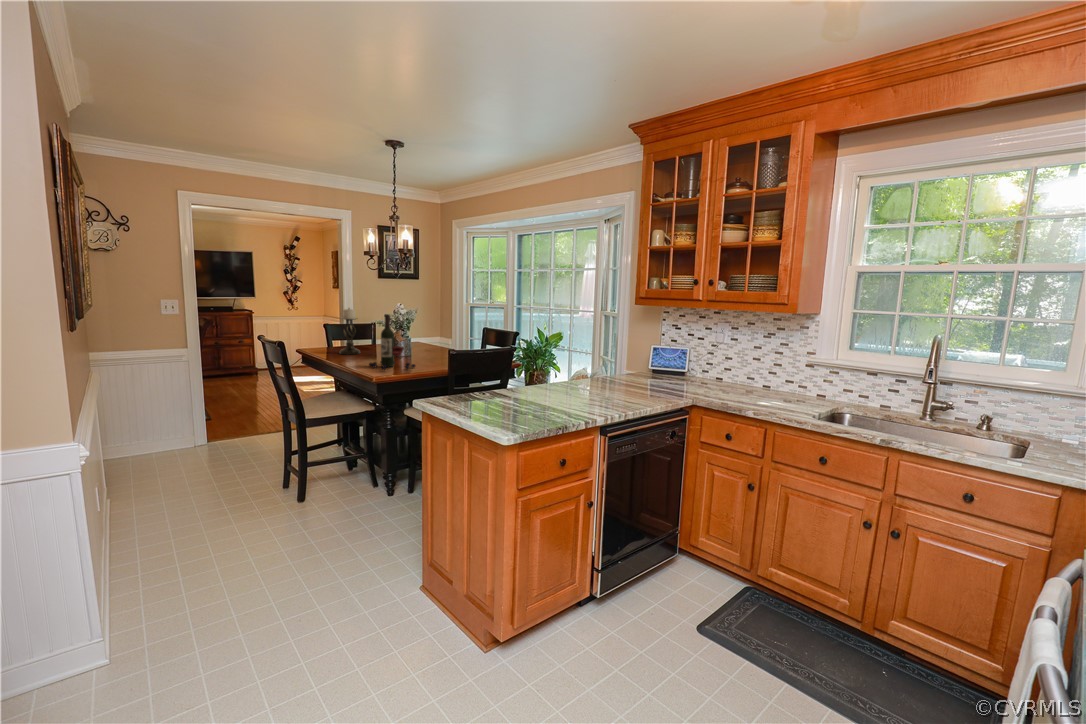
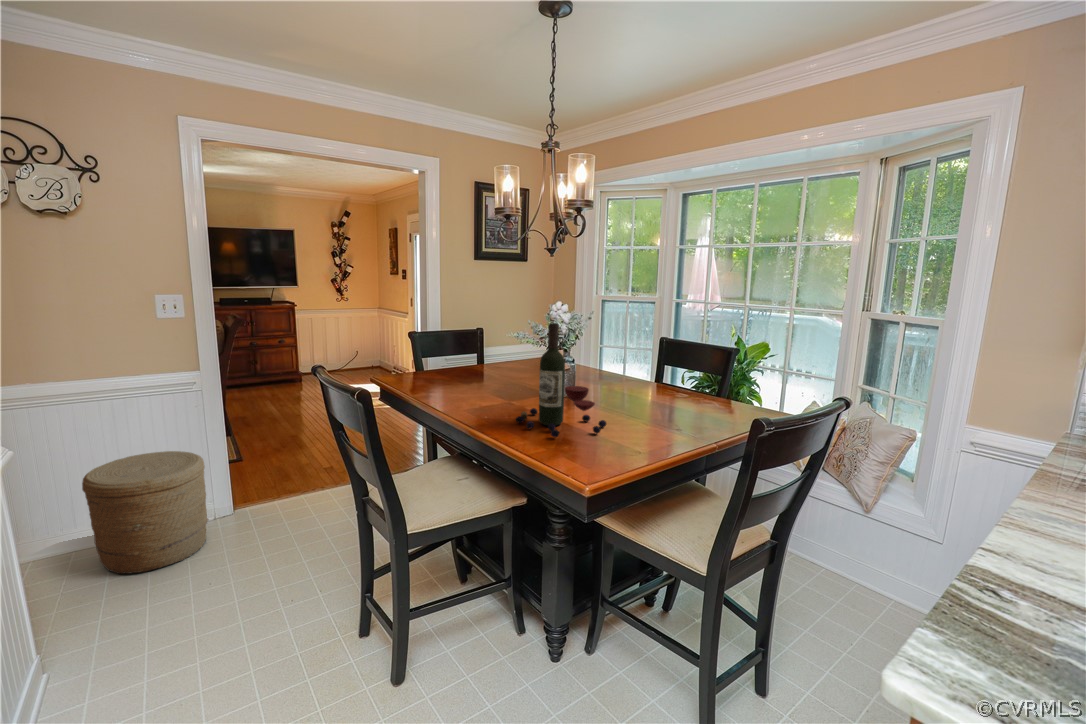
candle holder: present [340,308,360,355] -> none [440,307,473,387]
woven basket: none [116,399,193,468] -> present [82,451,208,574]

